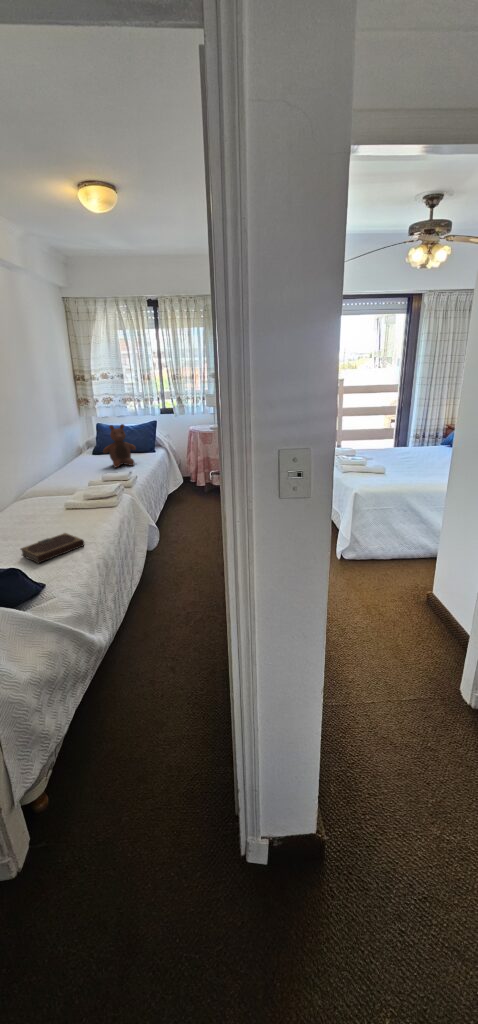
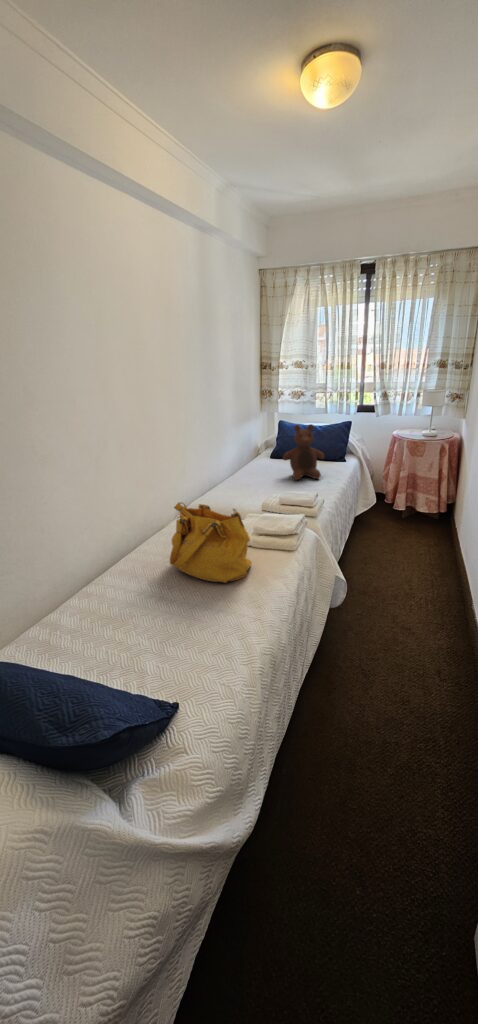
handbag: none [26,479,88,529] -> present [170,502,251,583]
notebook: present [21,533,85,563] -> none [141,599,238,661]

